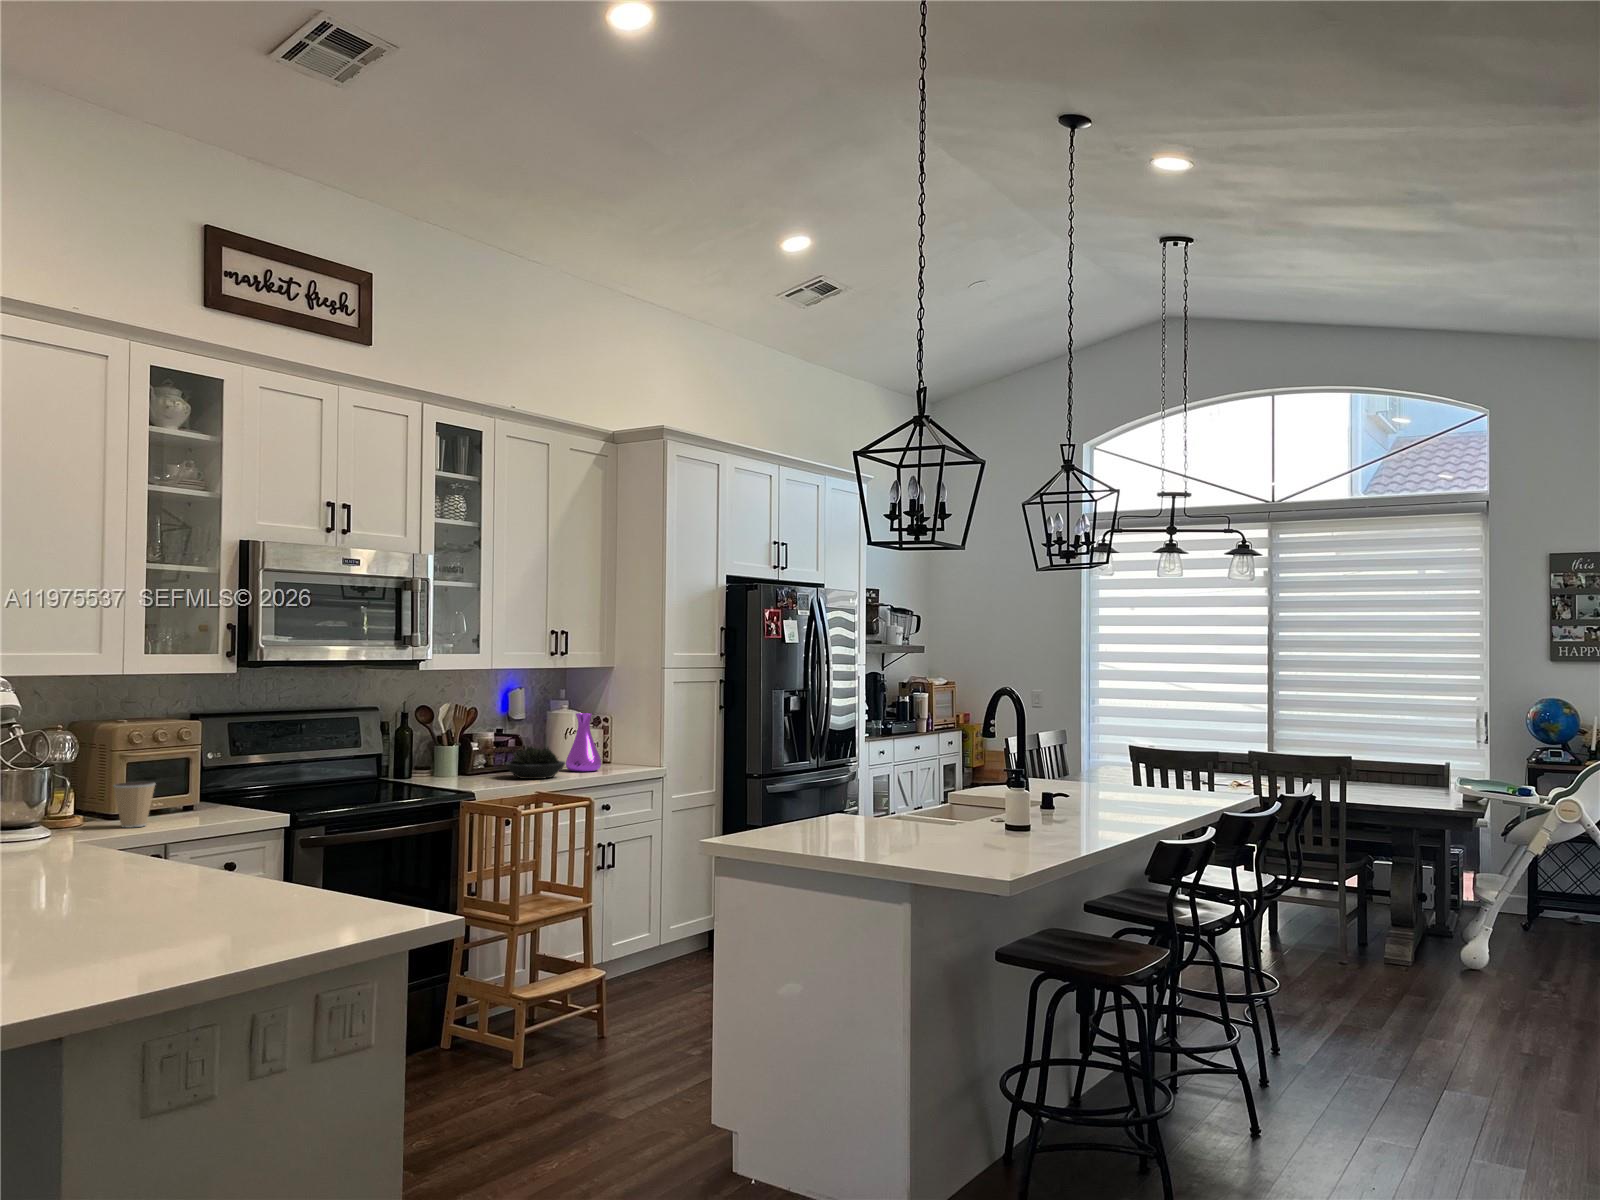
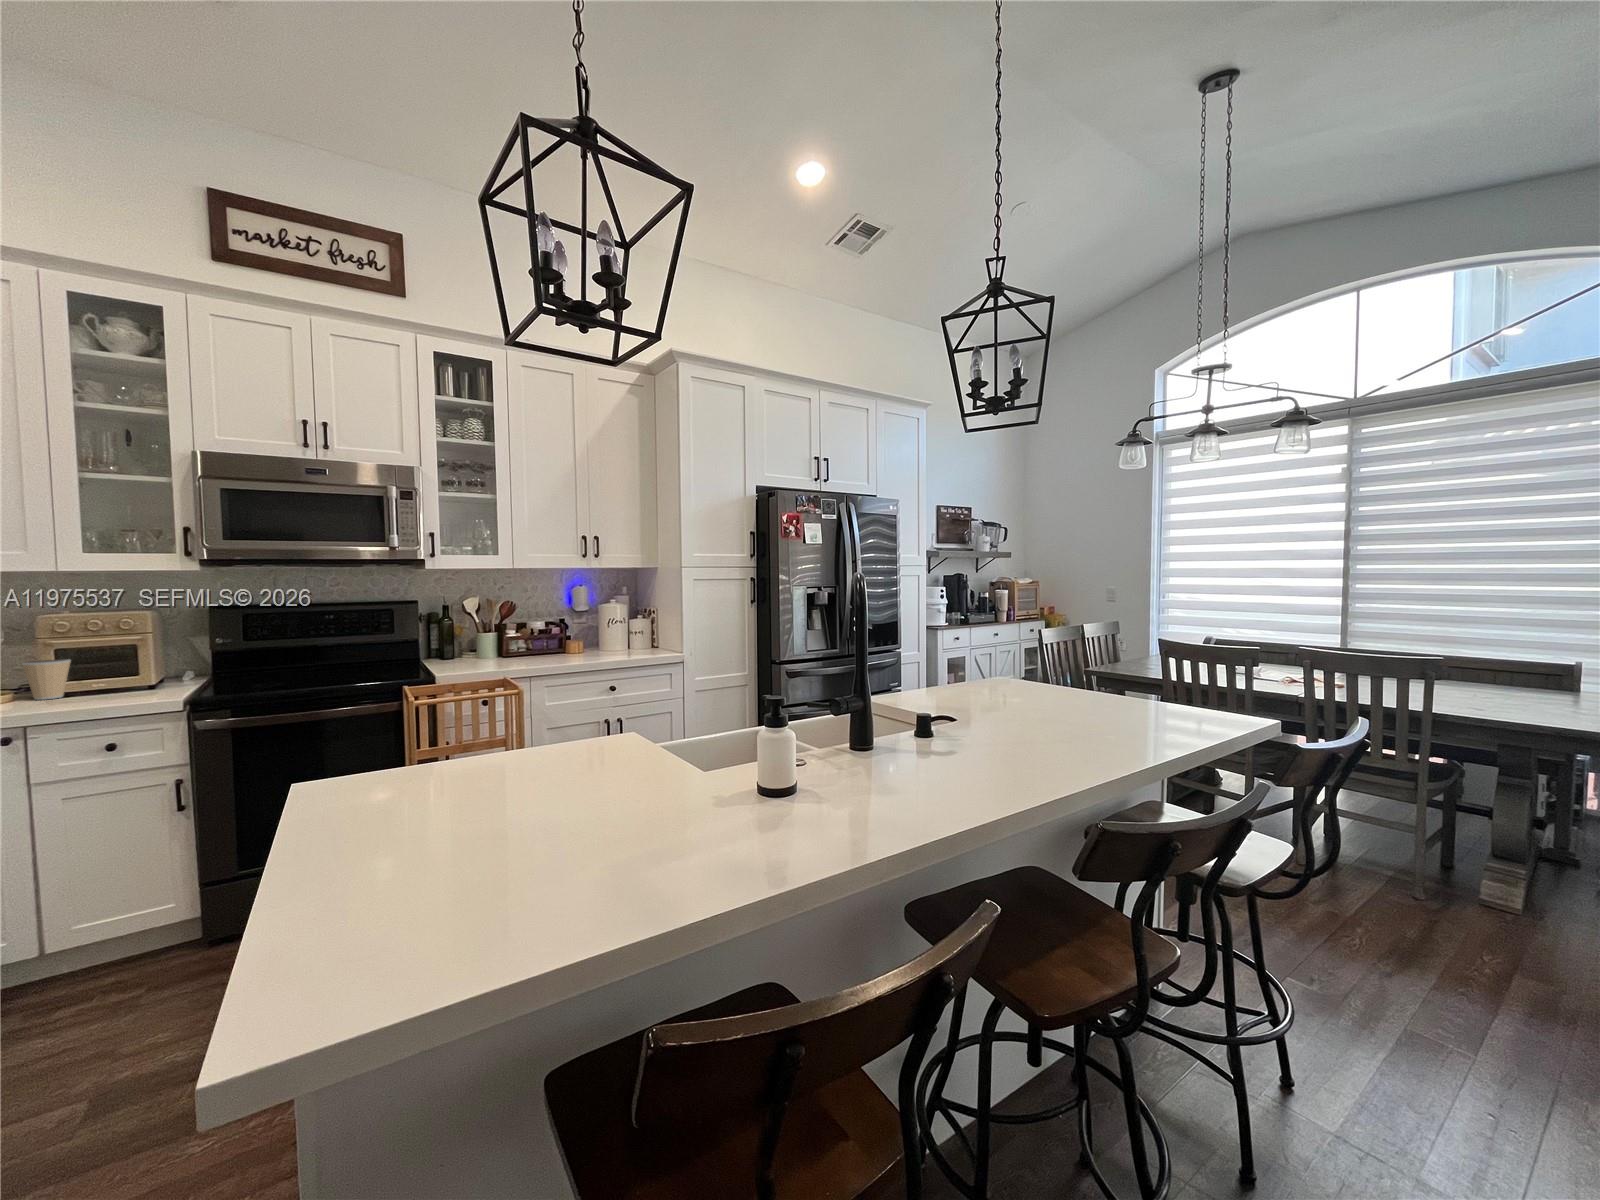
vase: present [566,713,601,772] -> none [614,605,644,653]
succulent plant: present [505,747,565,779] -> none [539,631,593,659]

